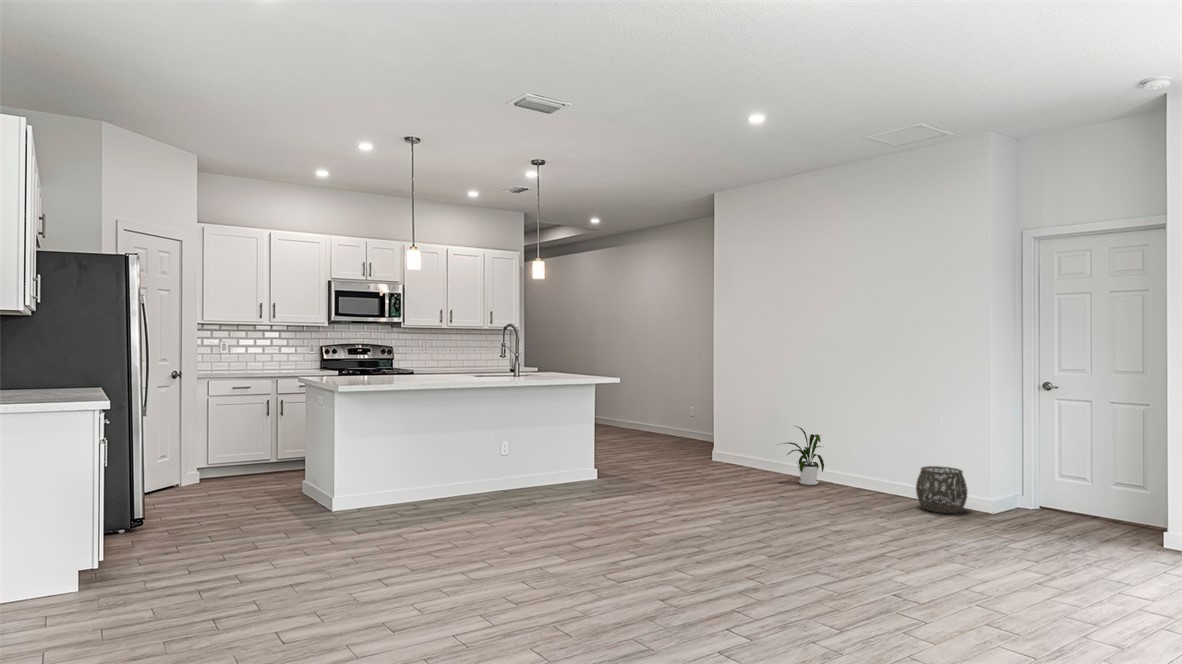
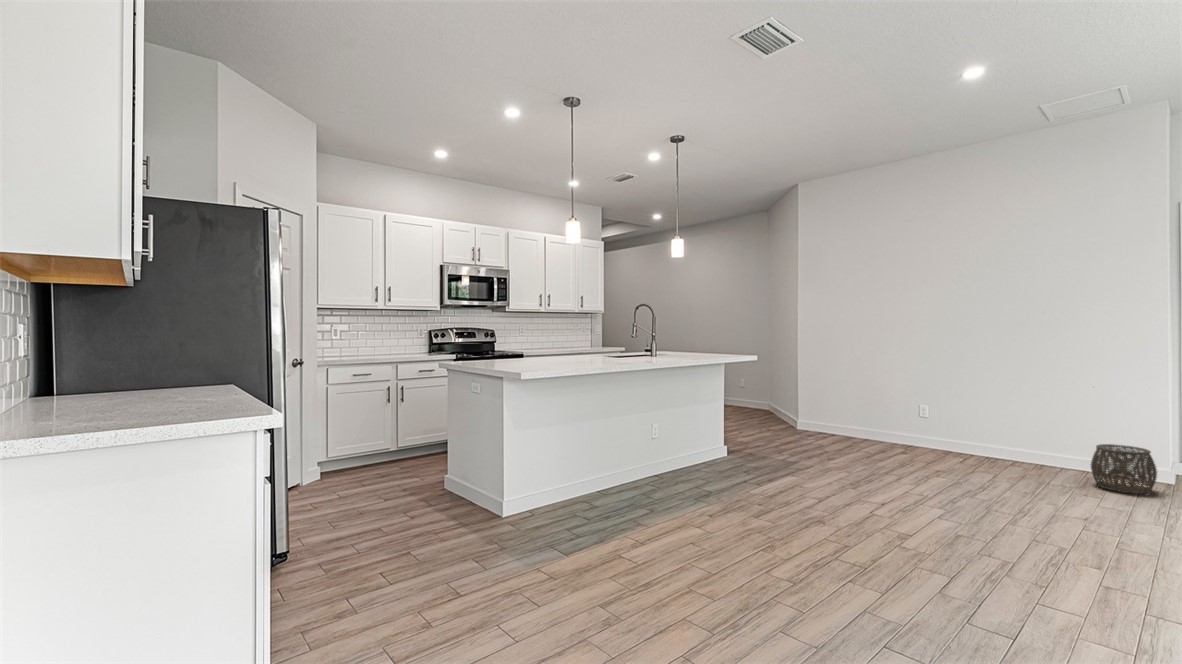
house plant: present [784,427,824,485] -> none [903,403,956,461]

